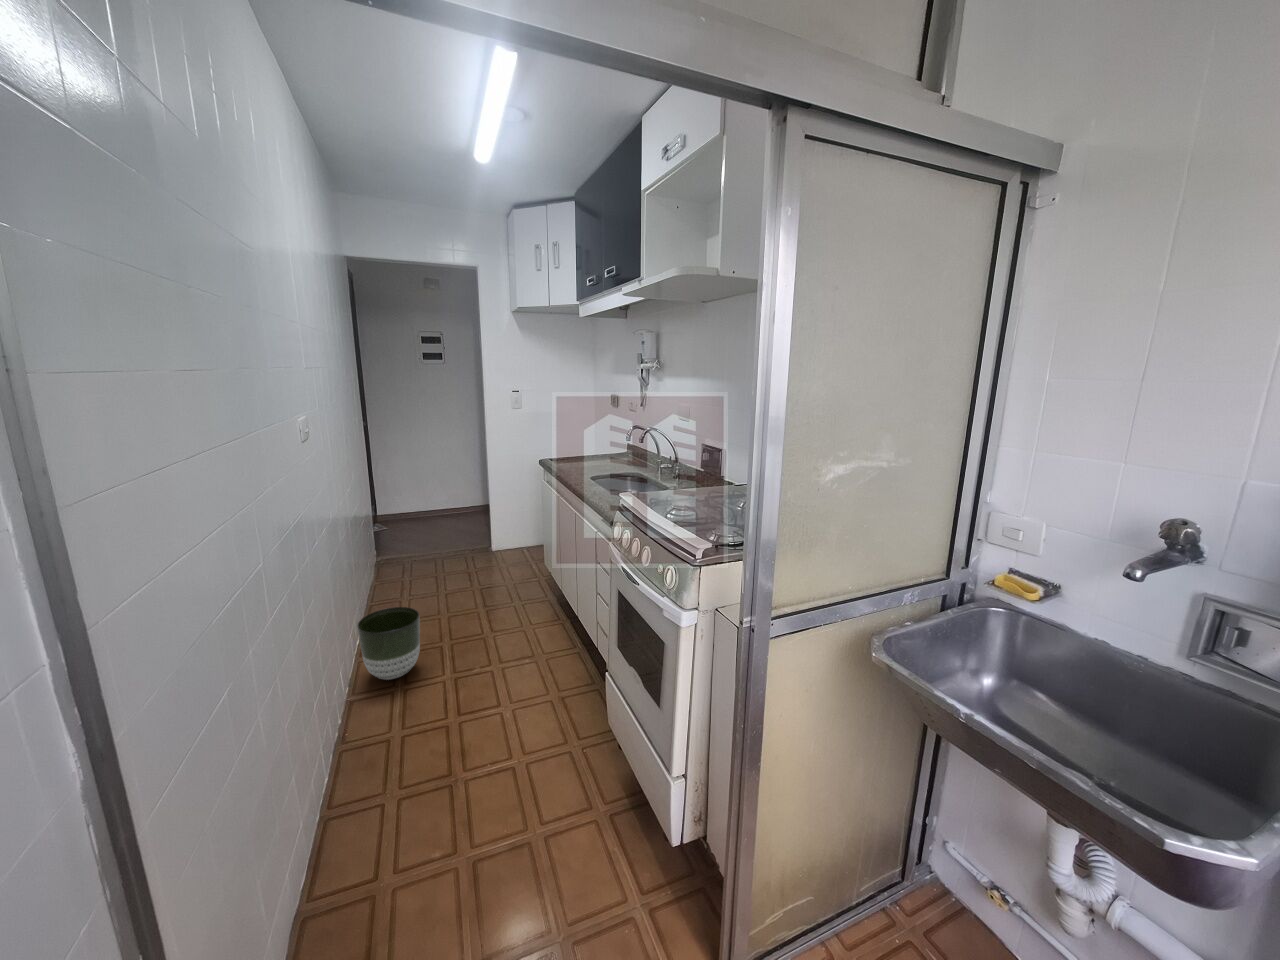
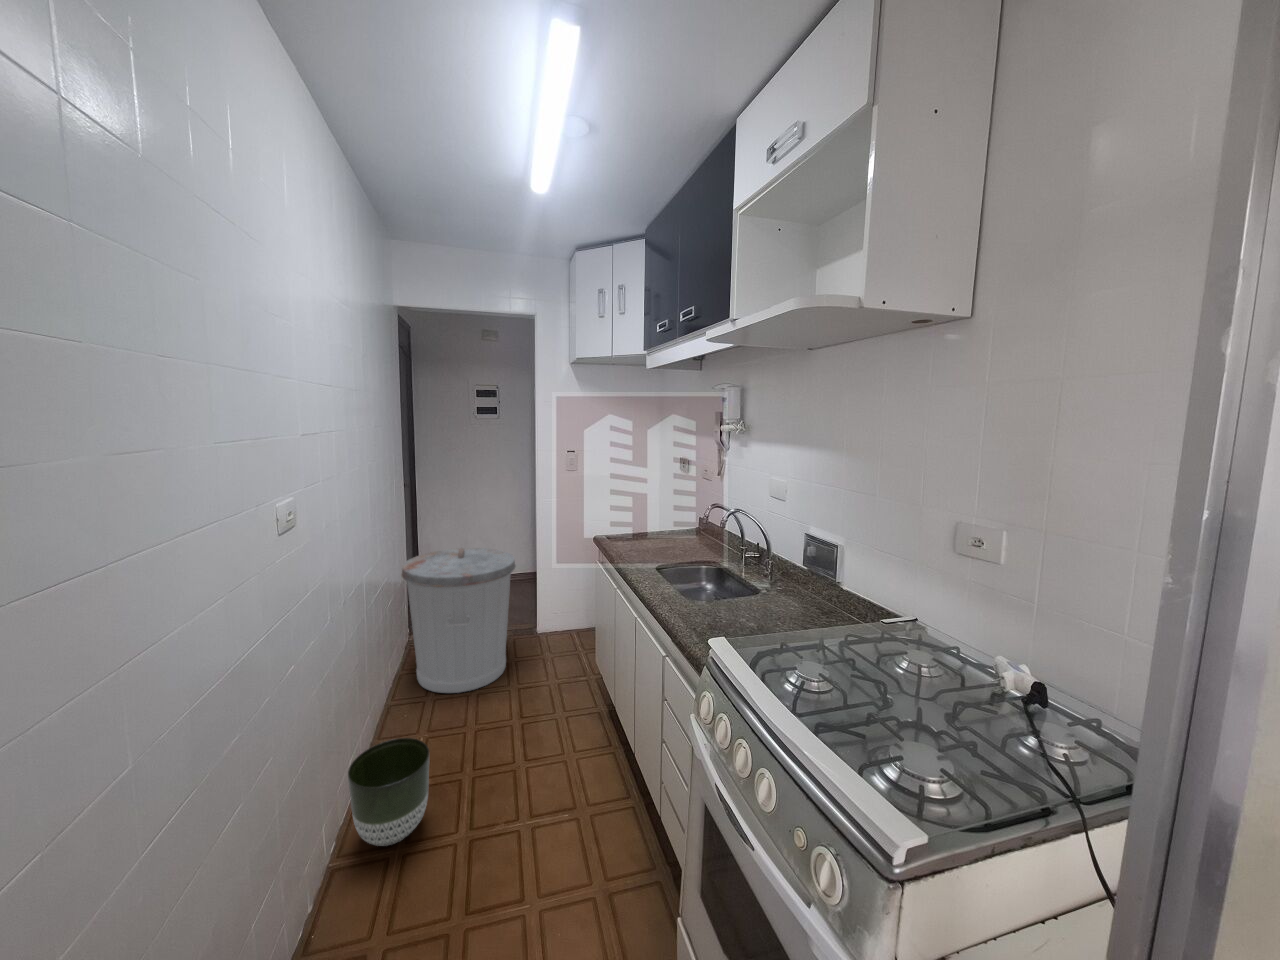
trash can: none [372,474,472,593] -> present [402,548,515,693]

